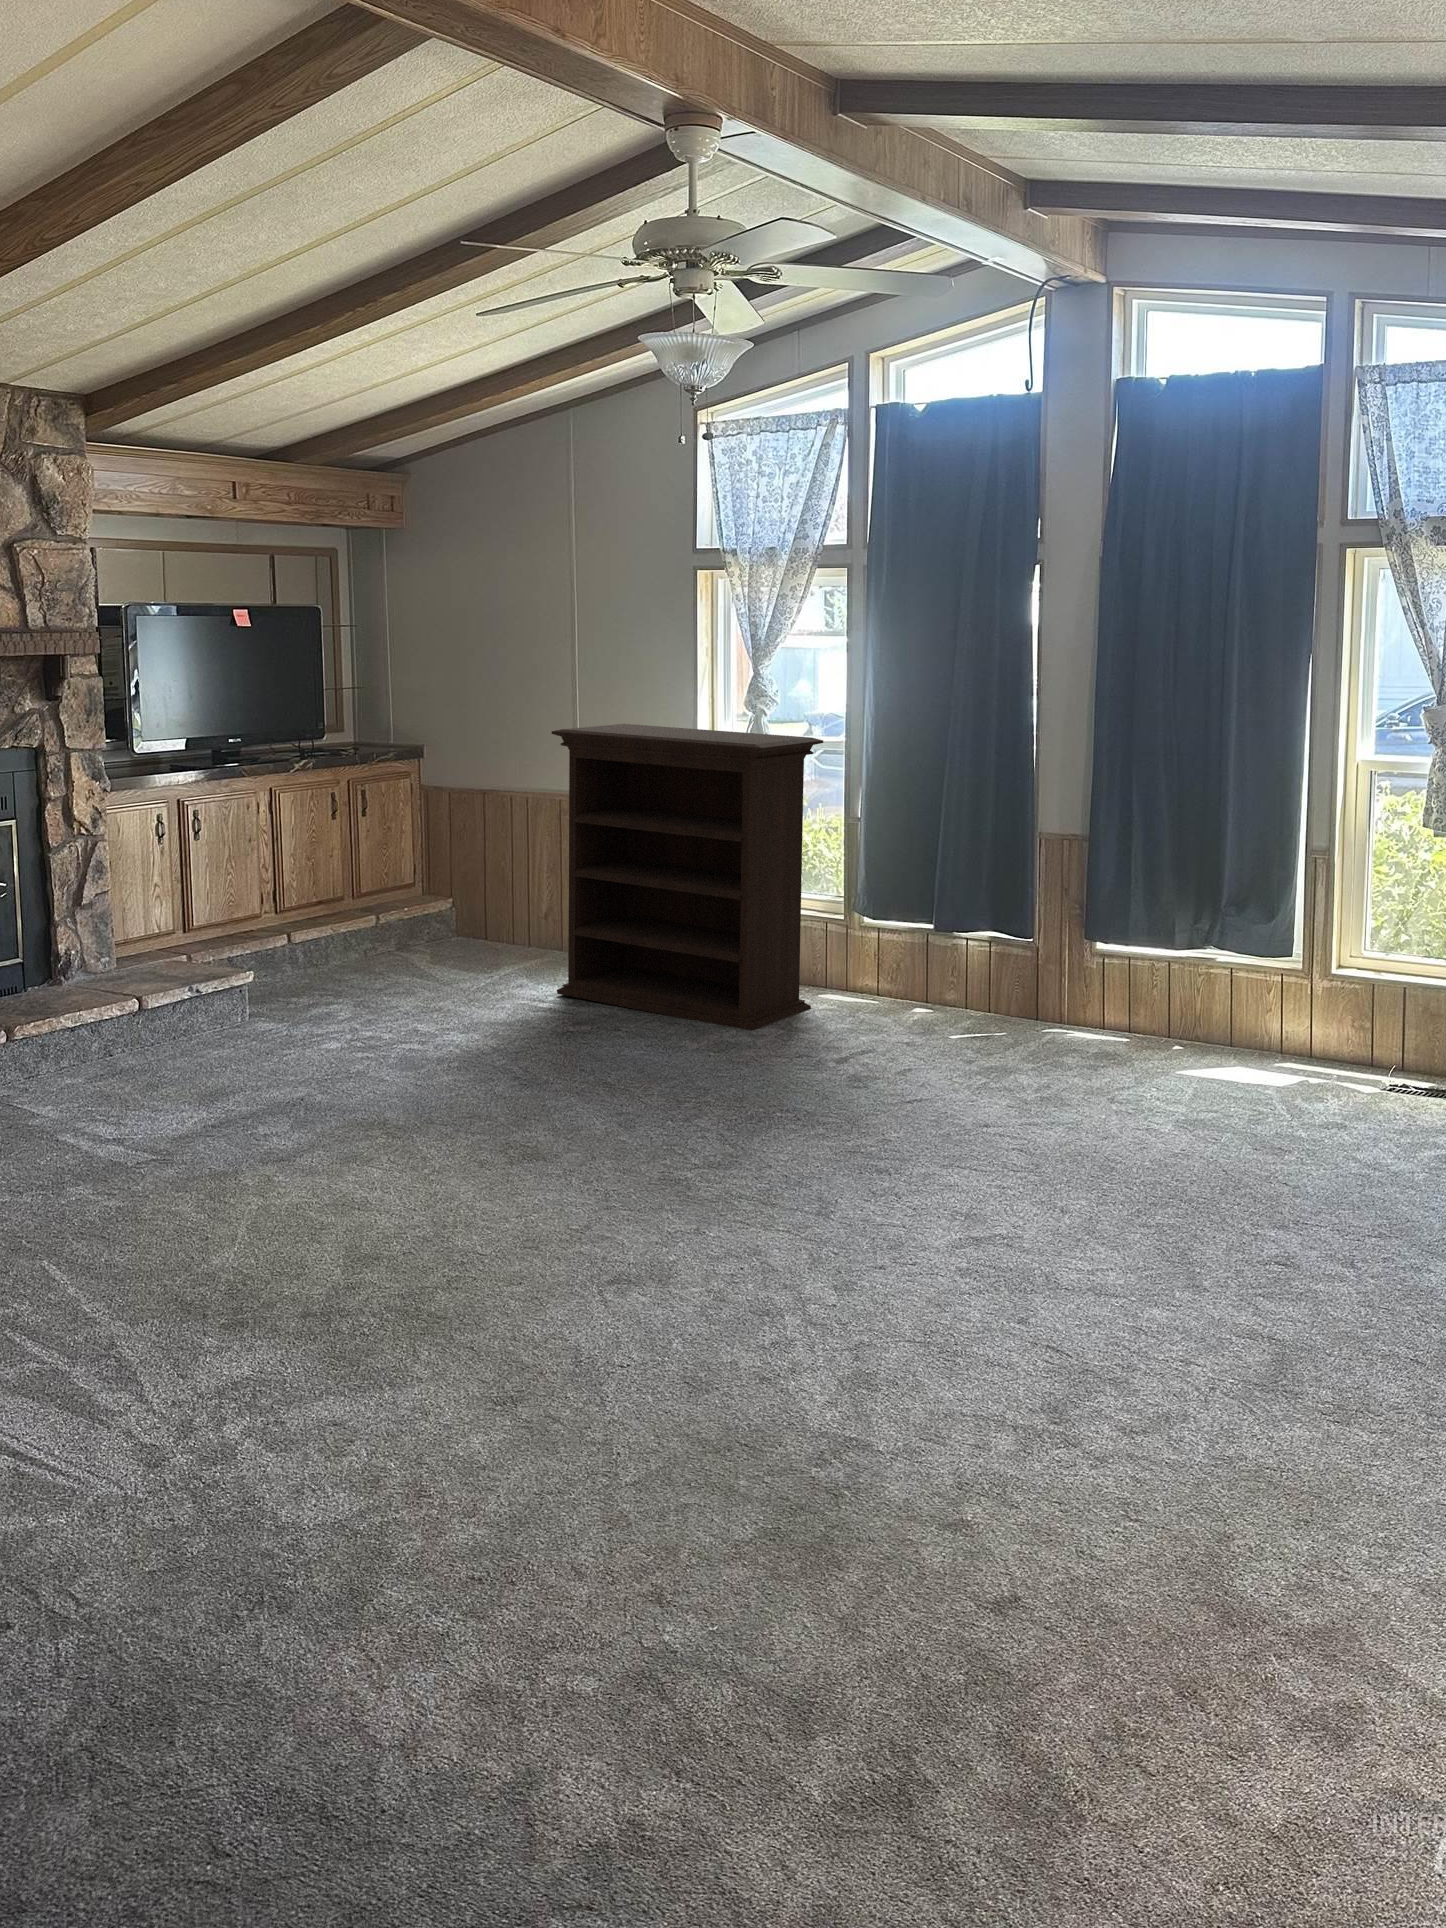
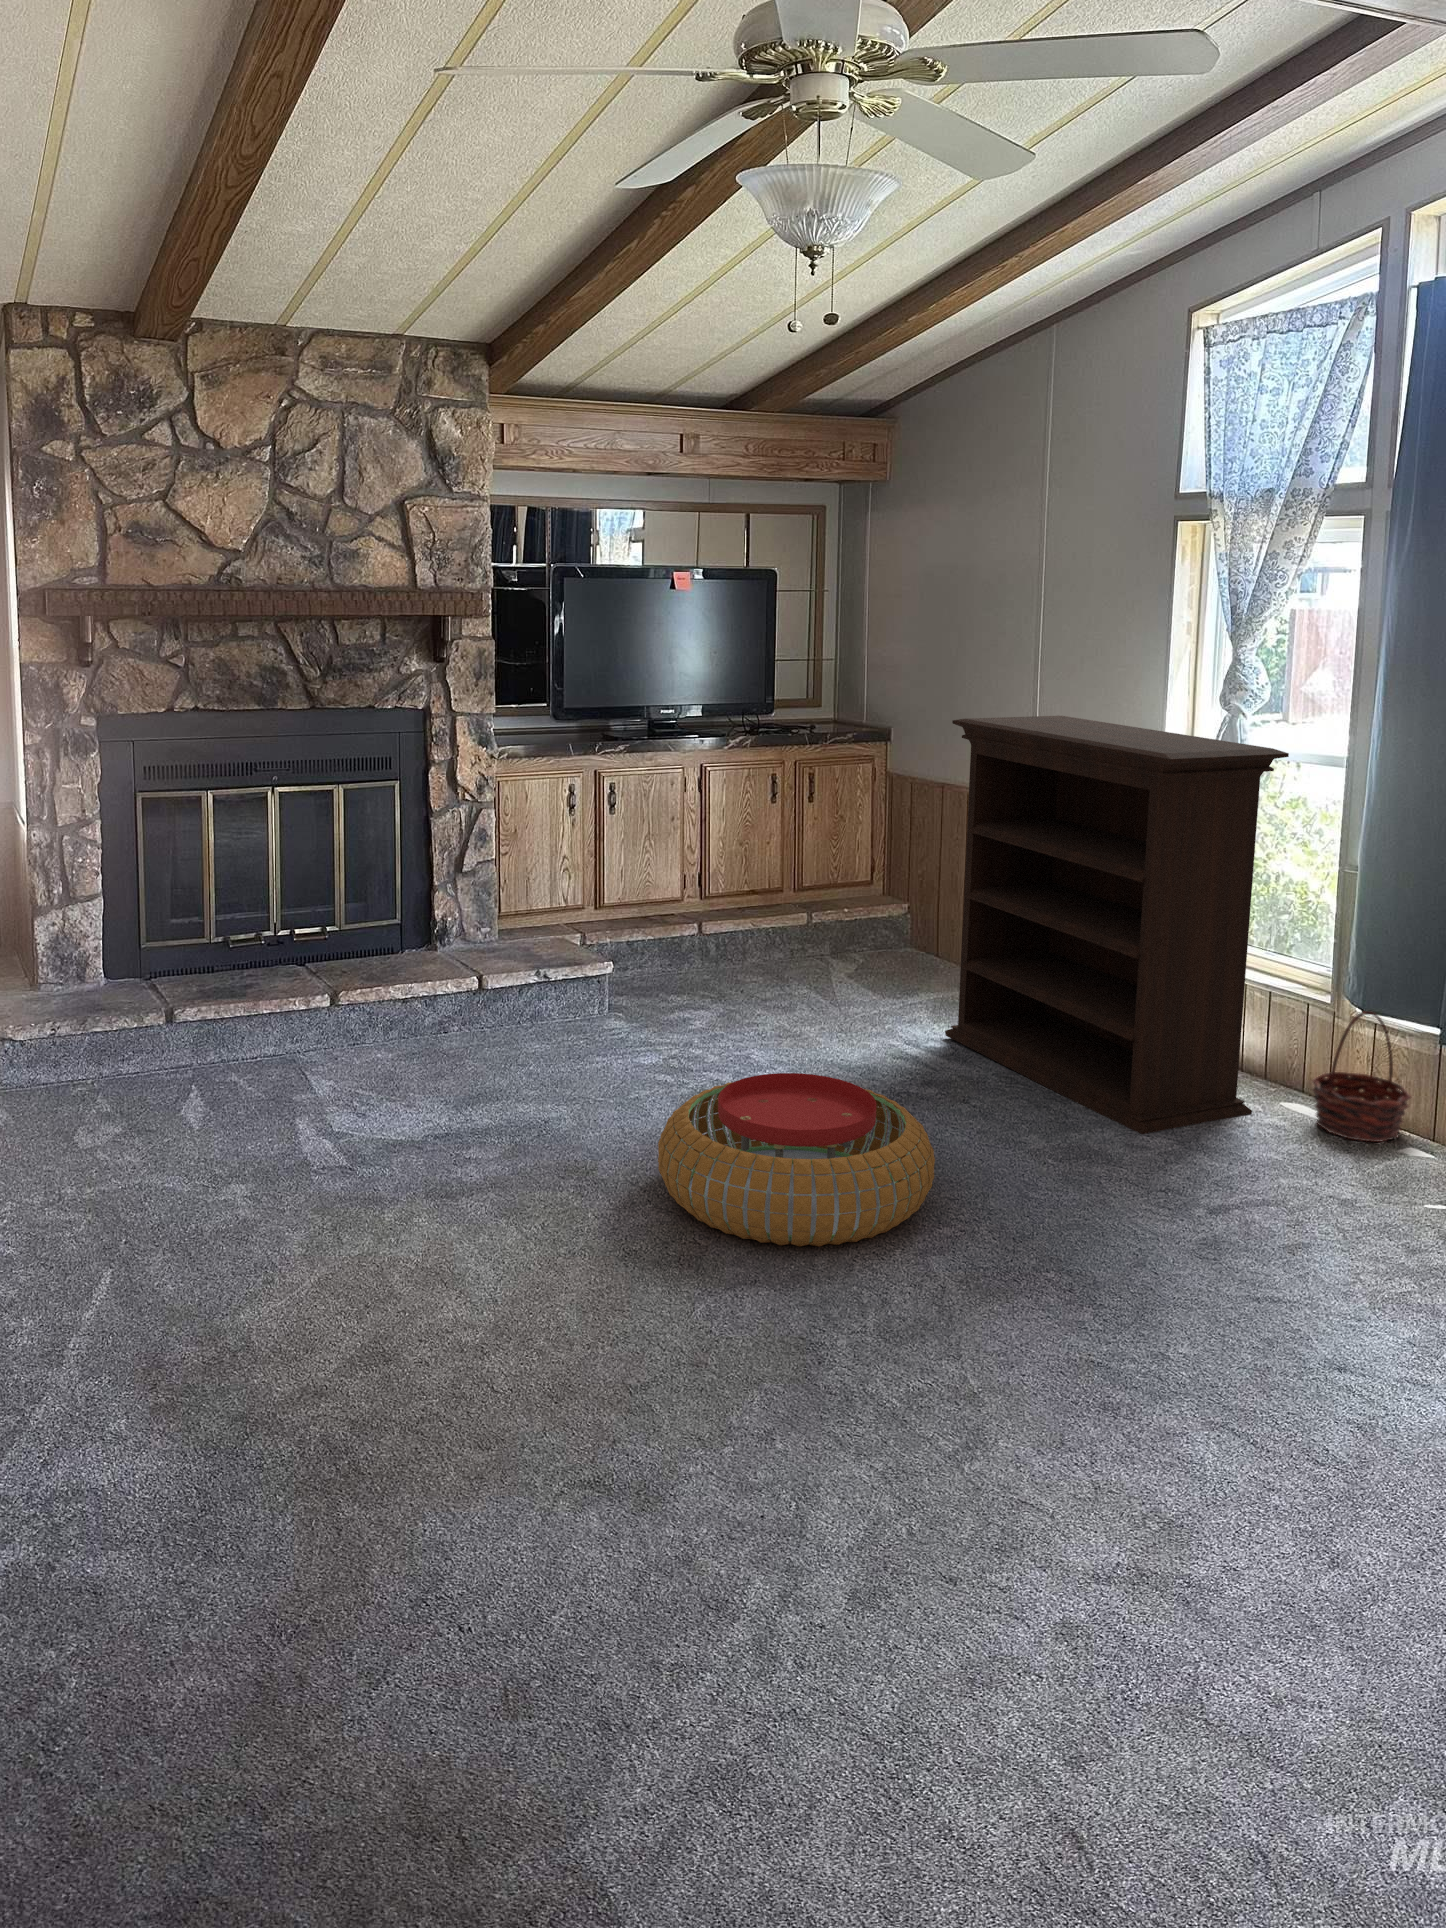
basket: none [849,921,915,1012] -> present [1312,1011,1411,1142]
pouf: none [447,1010,663,1130] -> present [658,1073,935,1246]

